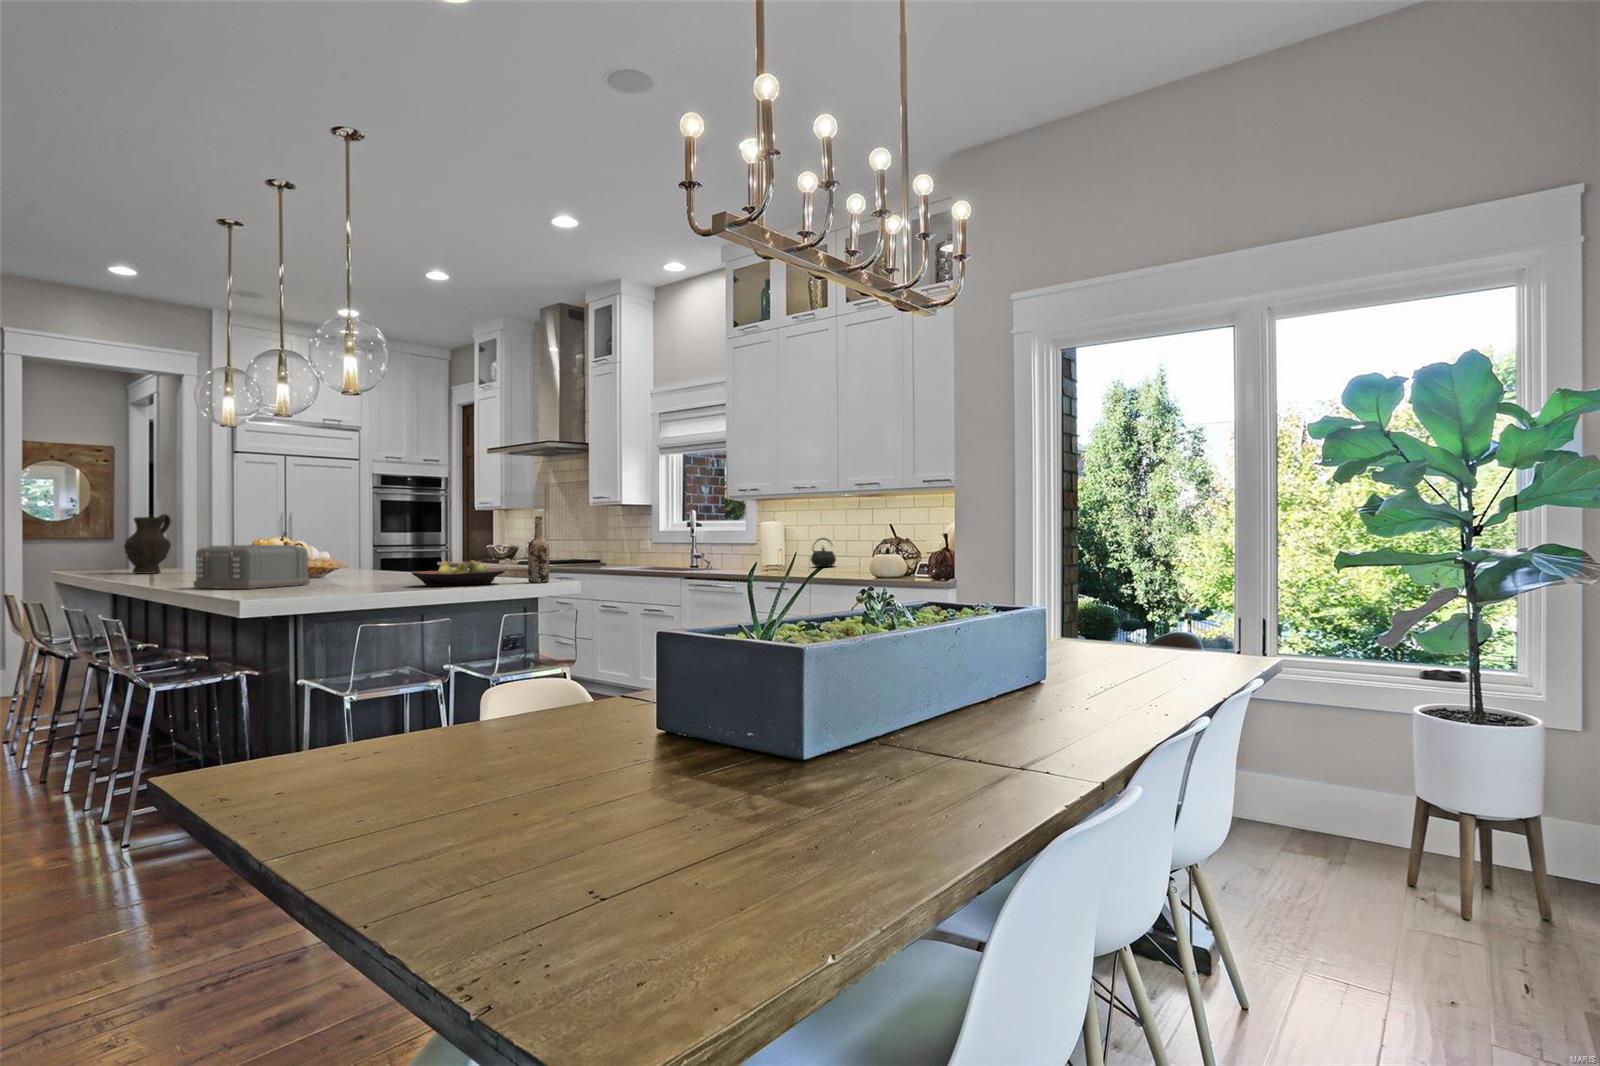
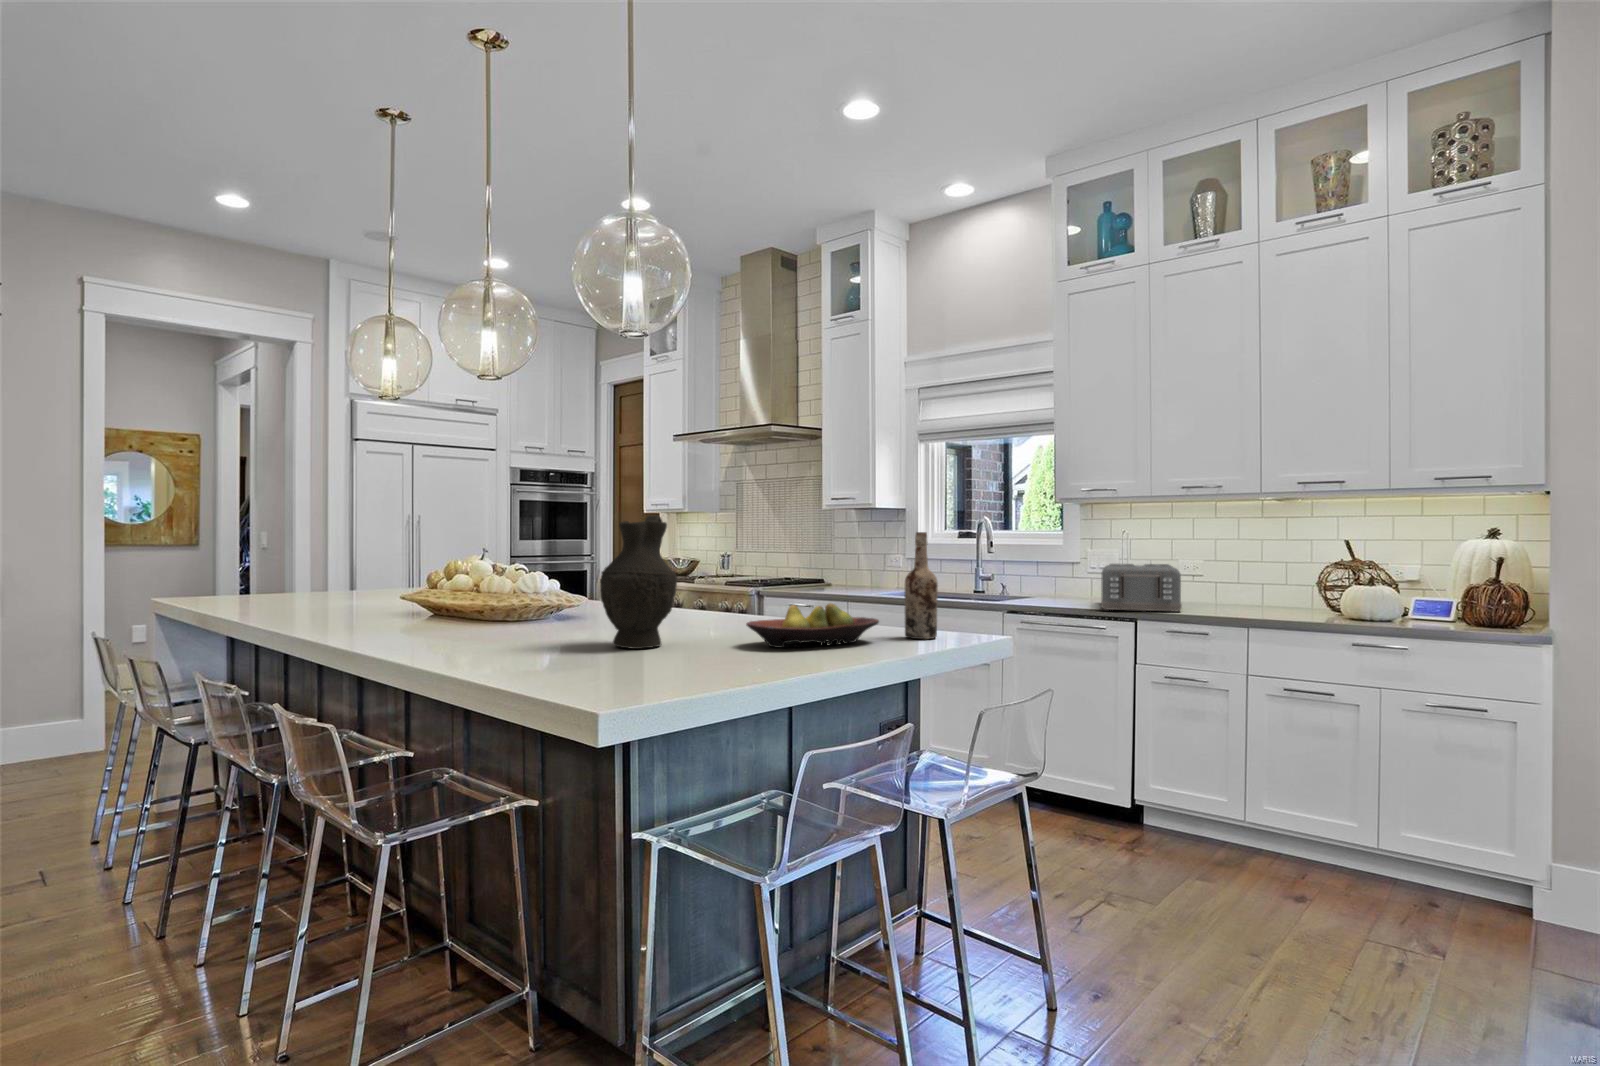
decorative vase: present [124,514,171,574] -> present [600,515,677,649]
kettle: present [811,538,836,567] -> none [1193,560,1234,603]
toaster: present [193,545,310,589] -> present [1101,564,1182,611]

